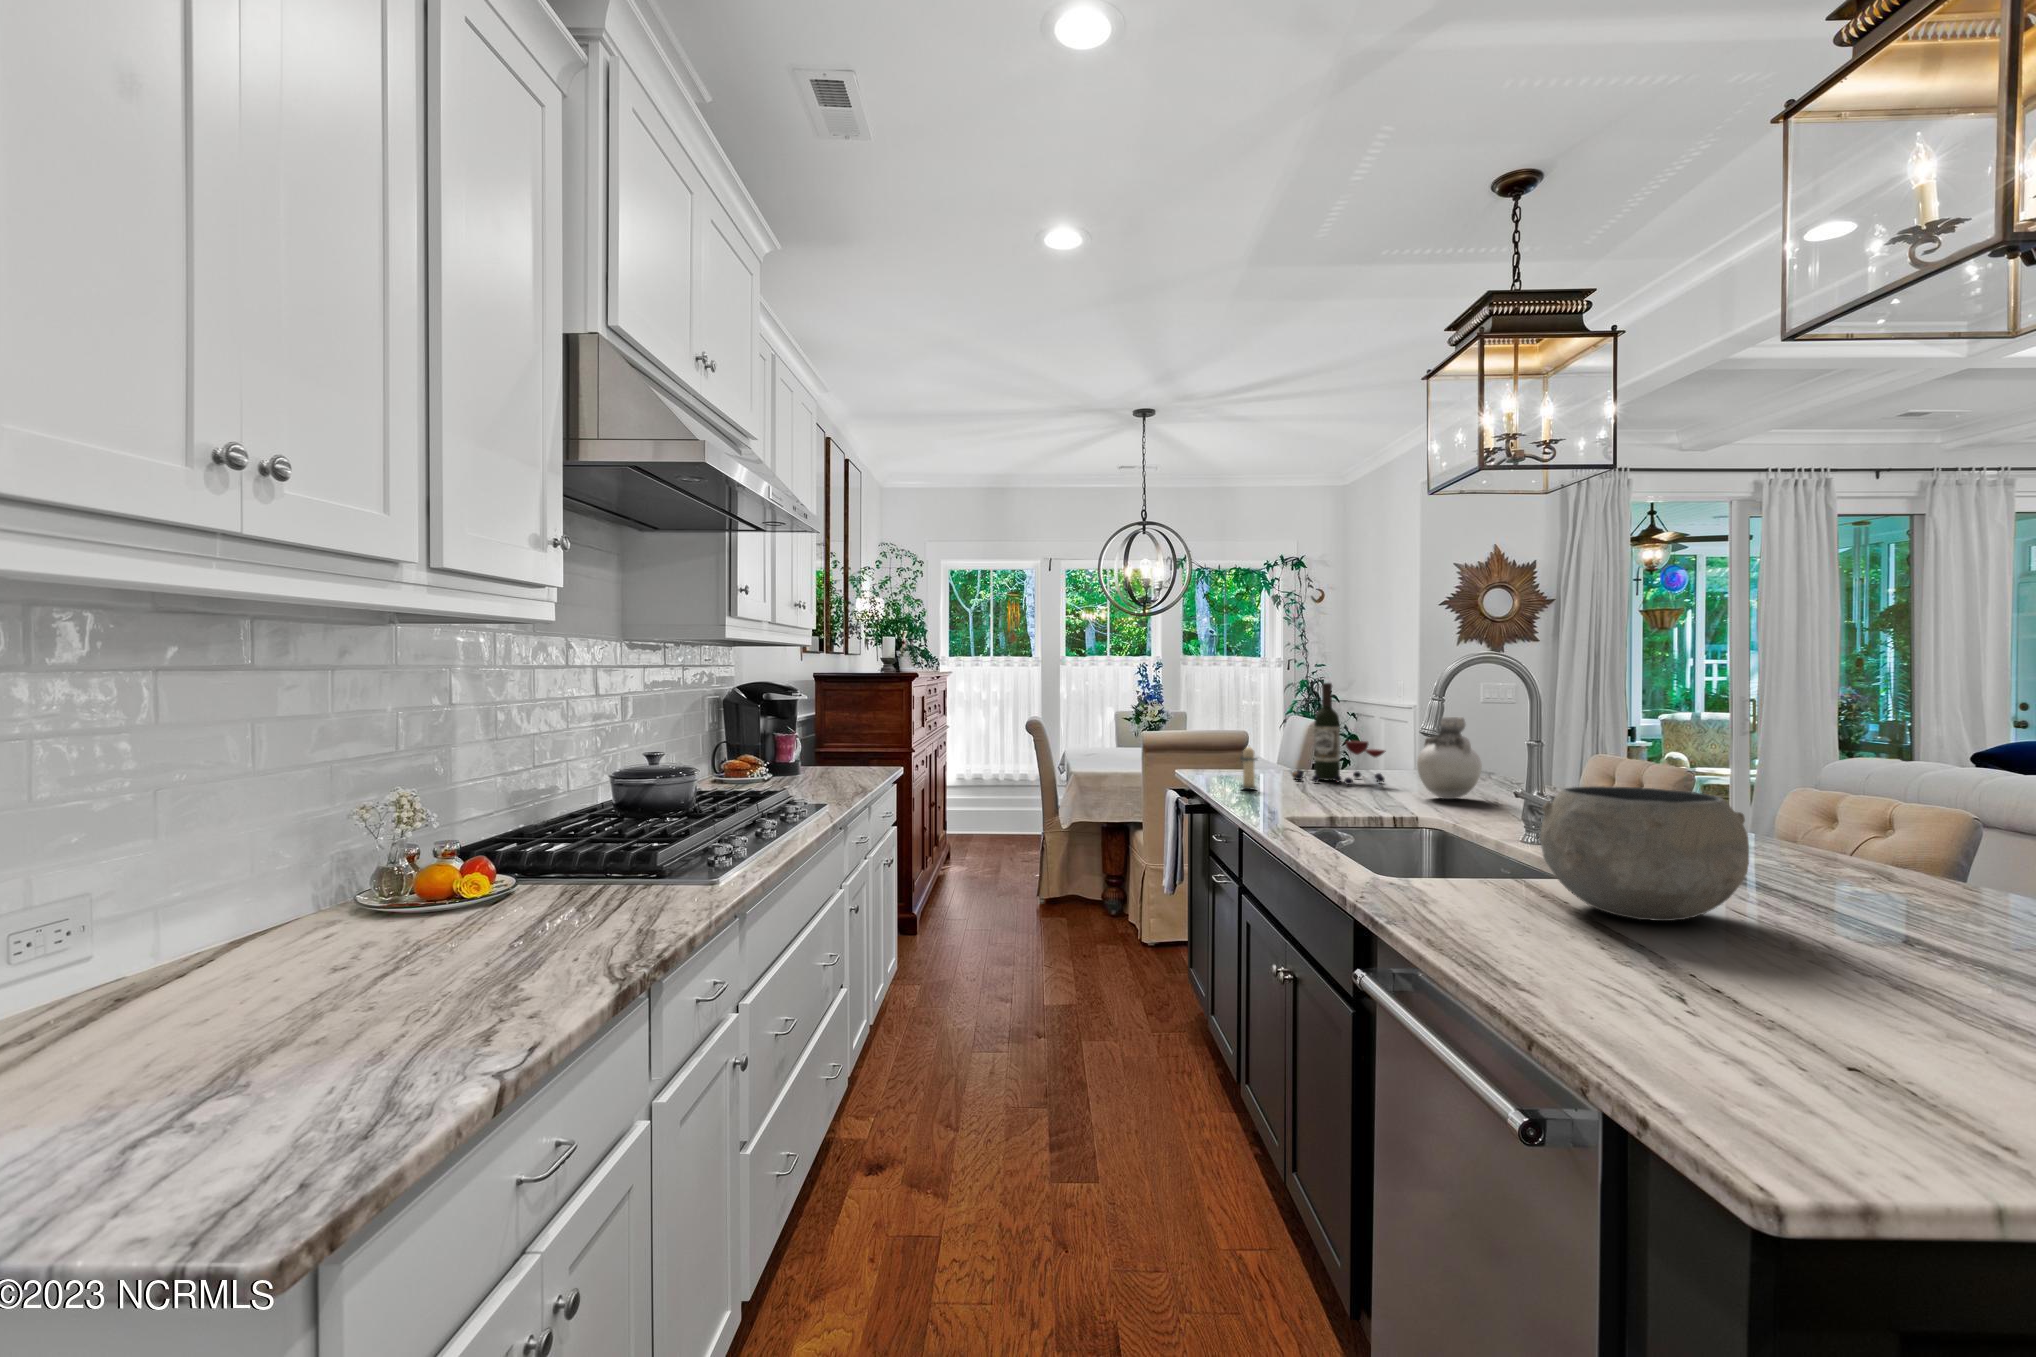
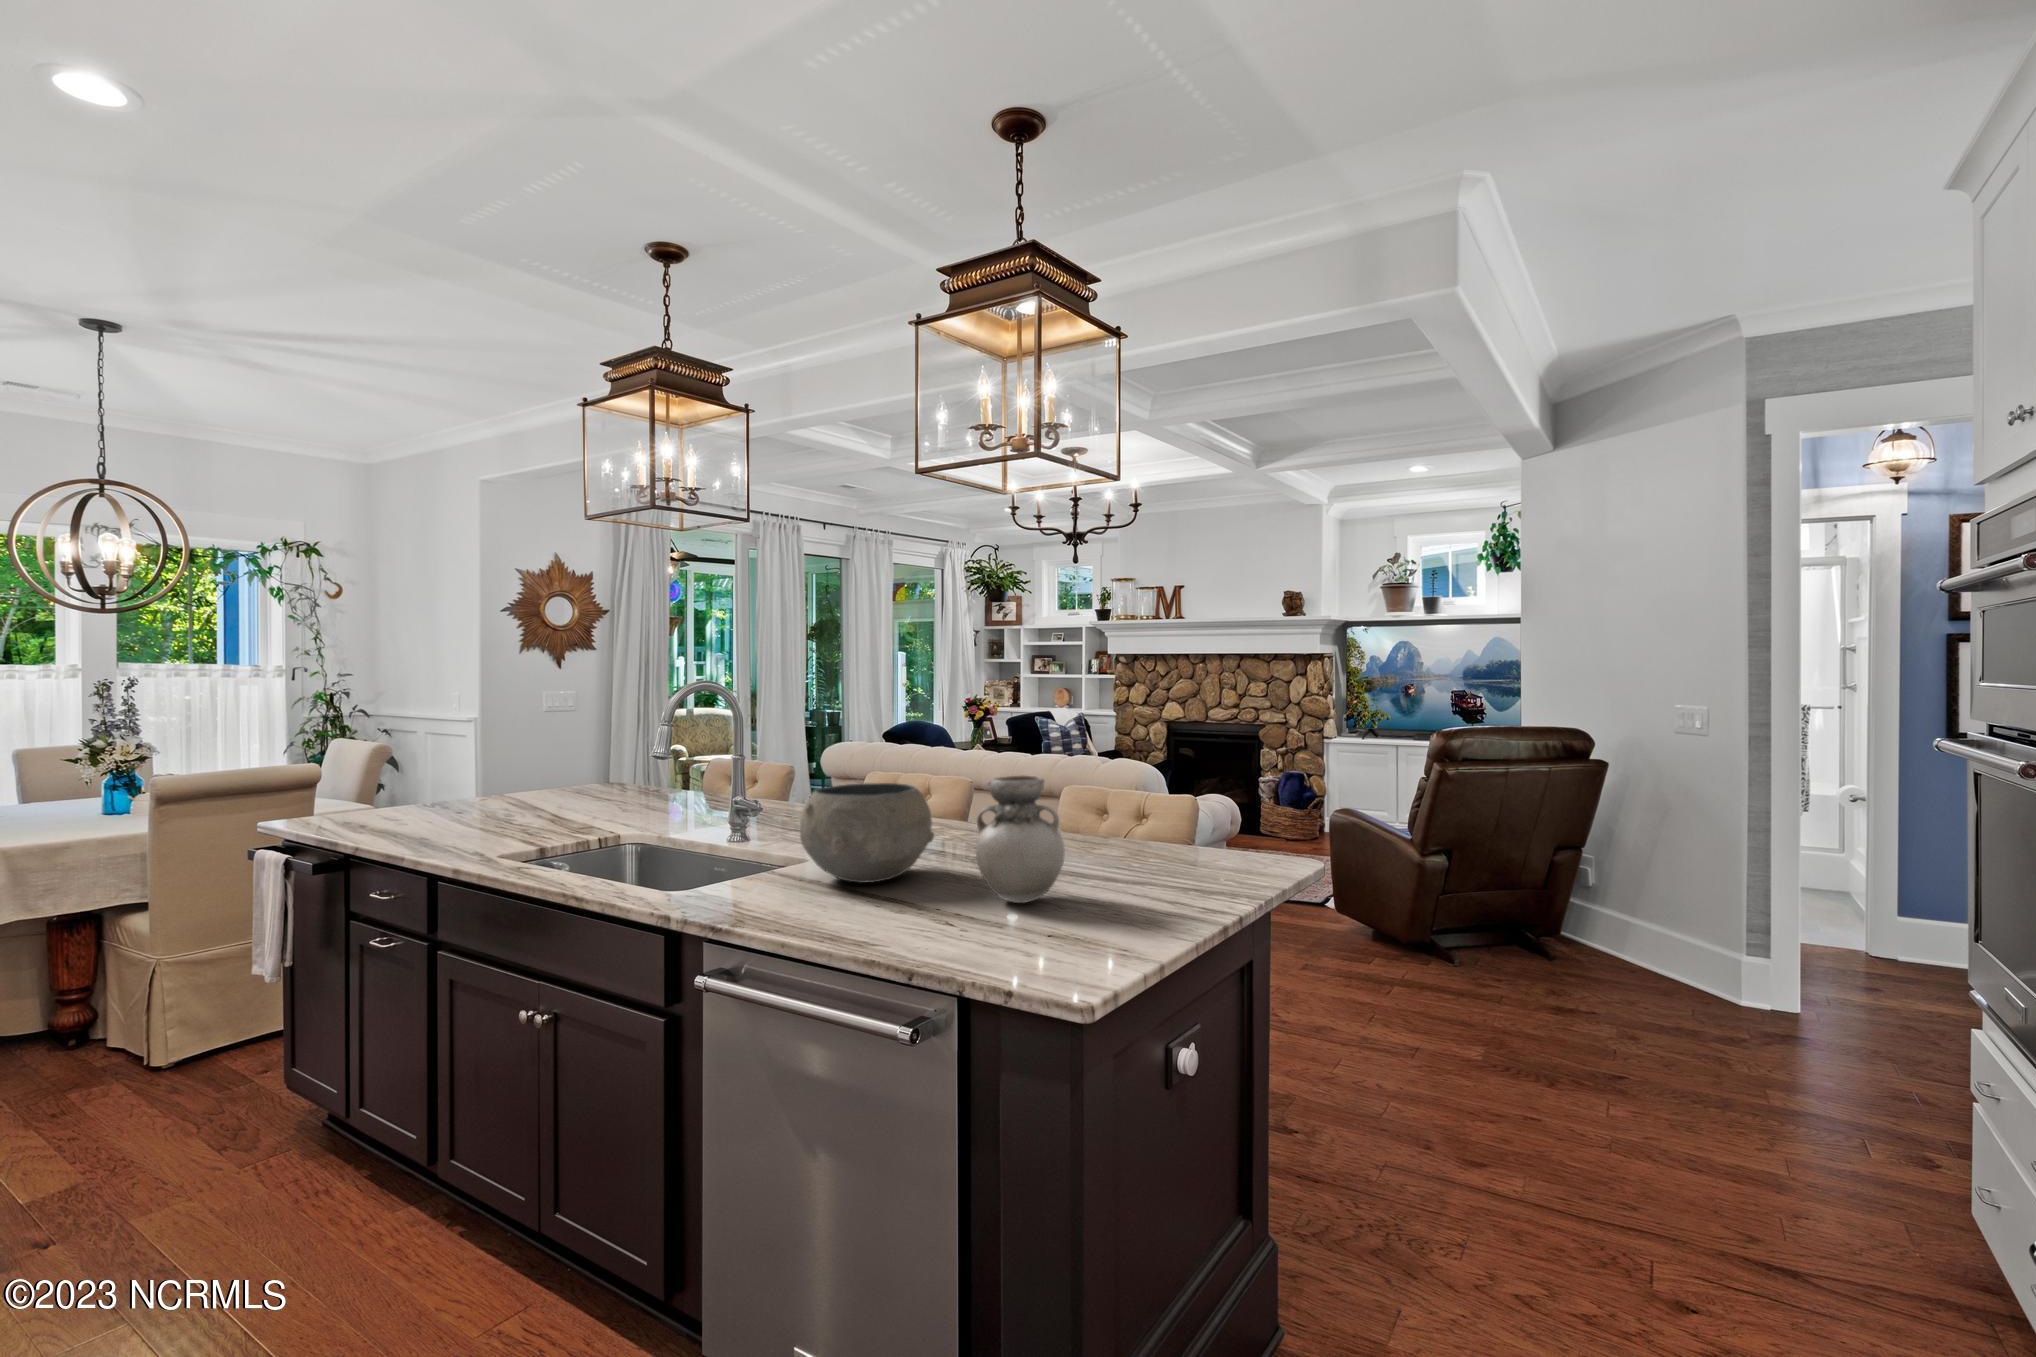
wine bottle: present [1292,683,1386,784] -> none [428,704,544,813]
vase: present [1417,717,1482,799] -> present [976,775,1065,903]
candle: present [1240,747,1257,789] -> none [381,779,412,833]

